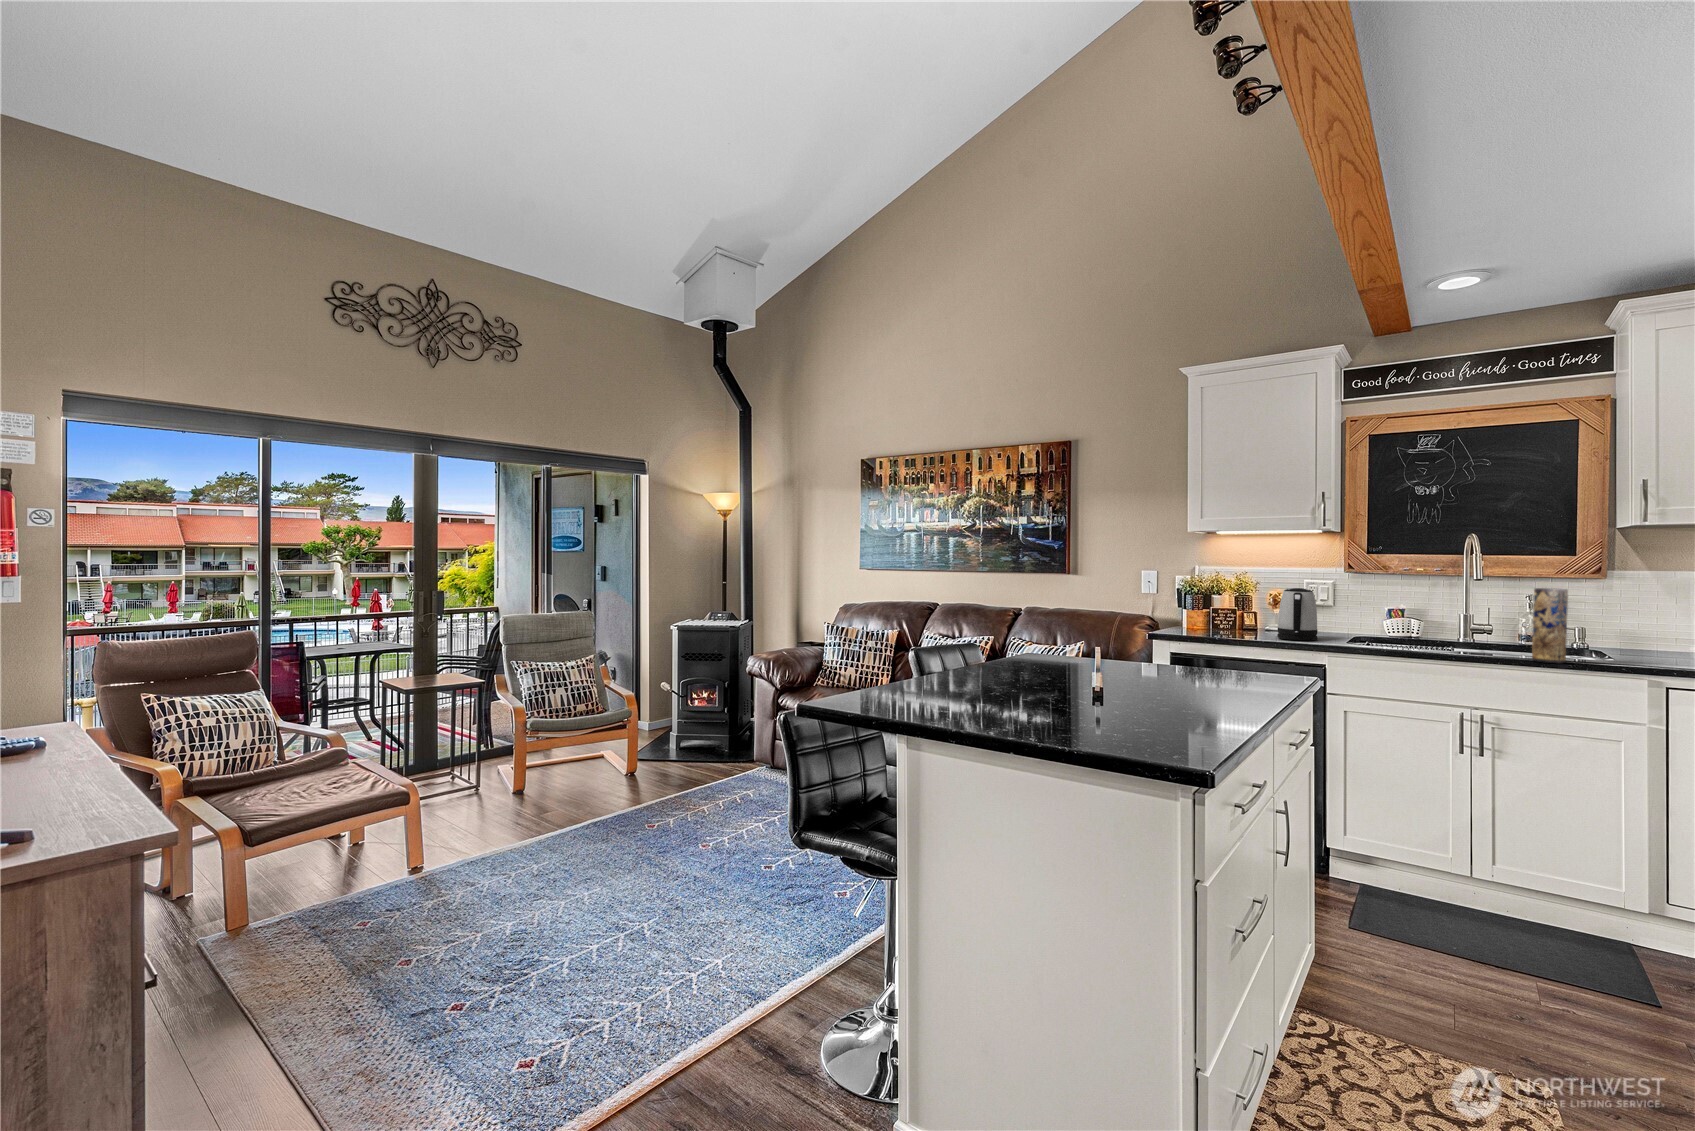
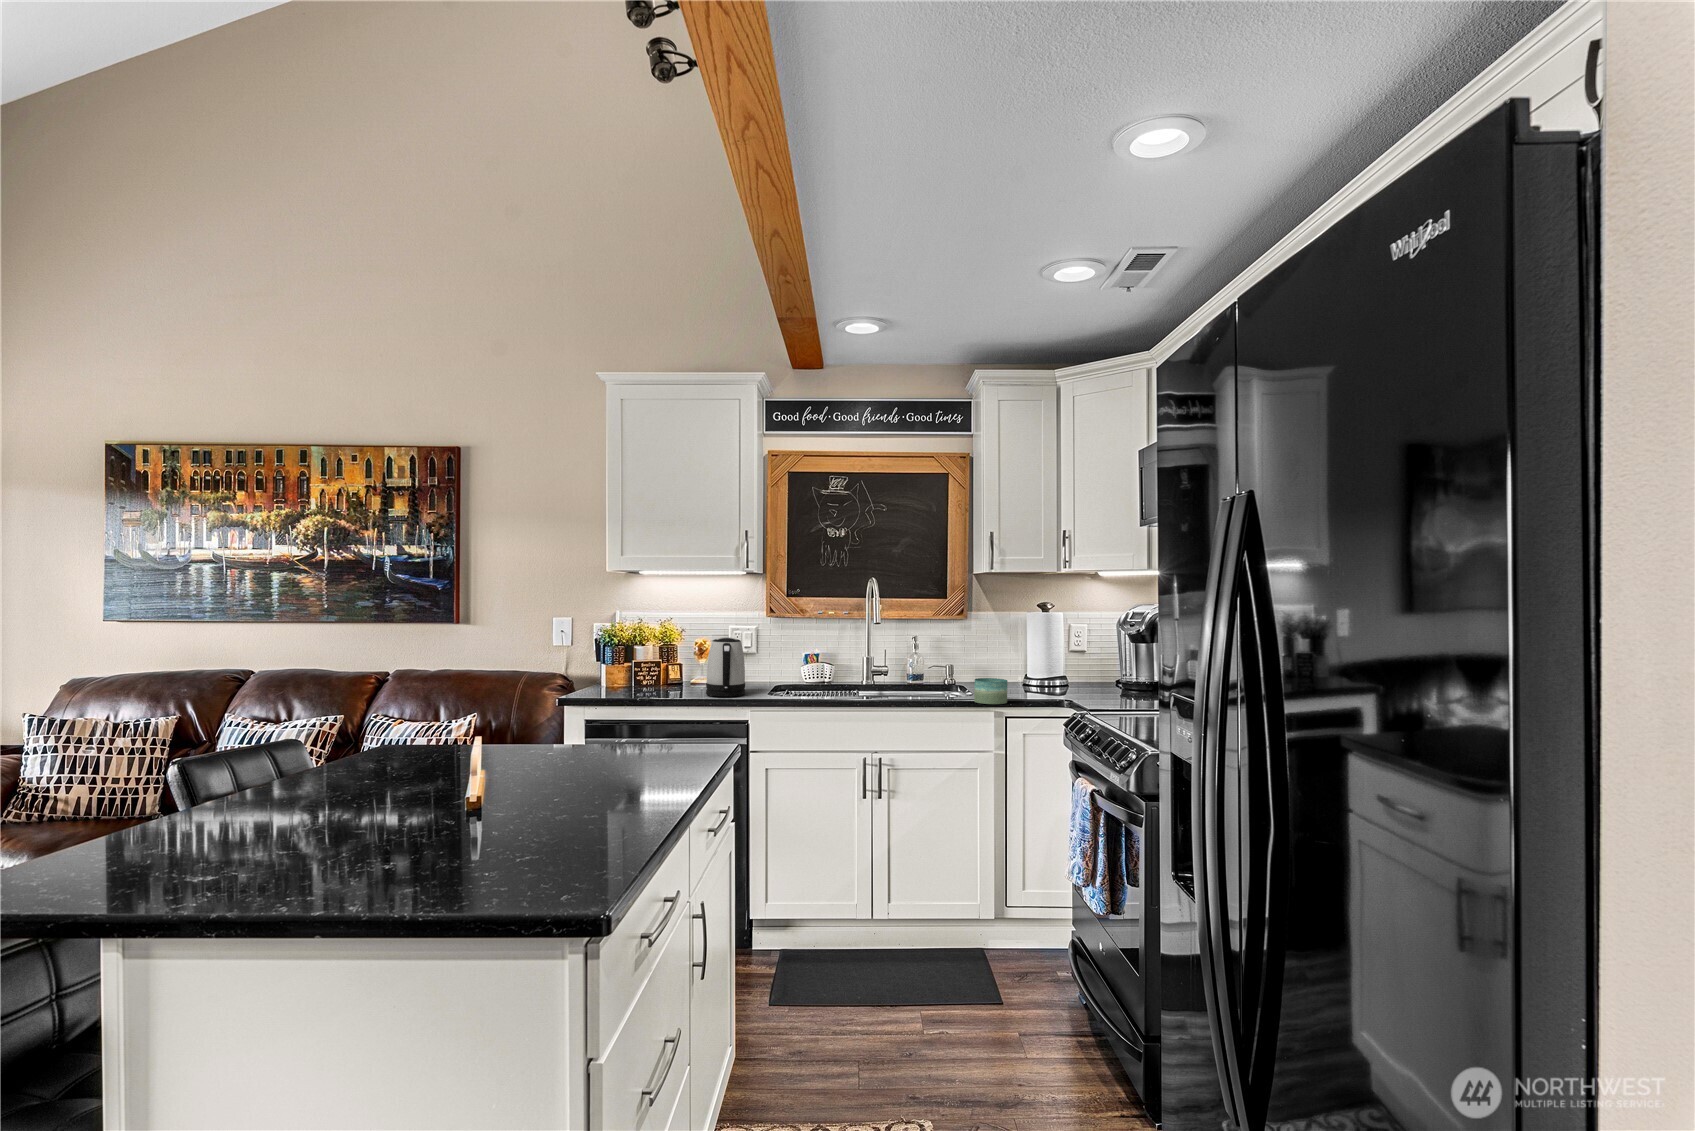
vase: present [1532,588,1568,663] -> none [929,635,955,707]
candle: none [1598,638,1649,666] -> present [974,678,1008,704]

